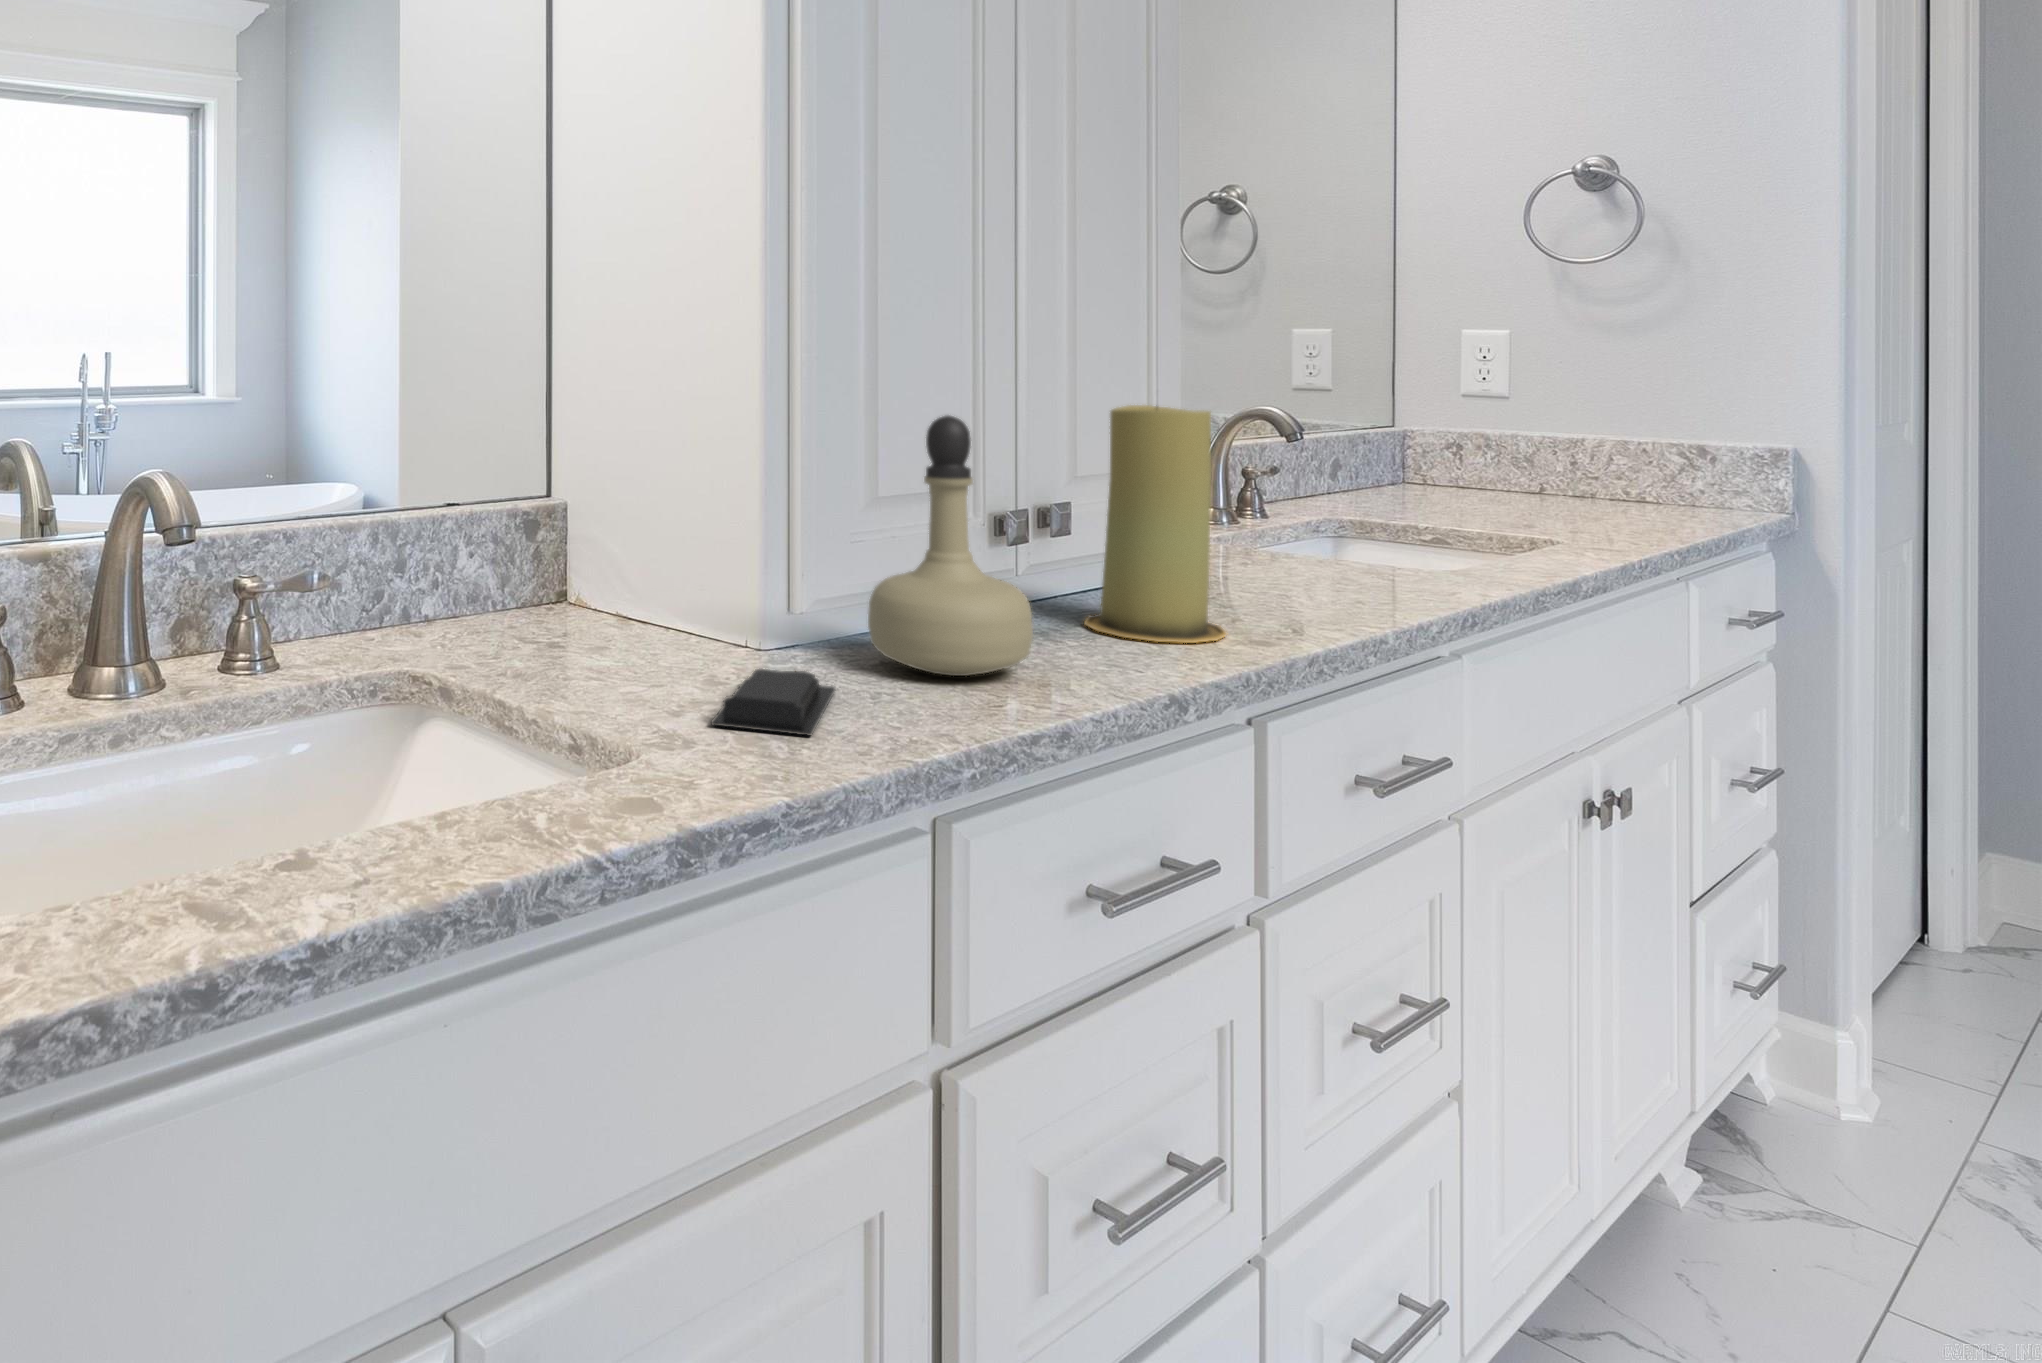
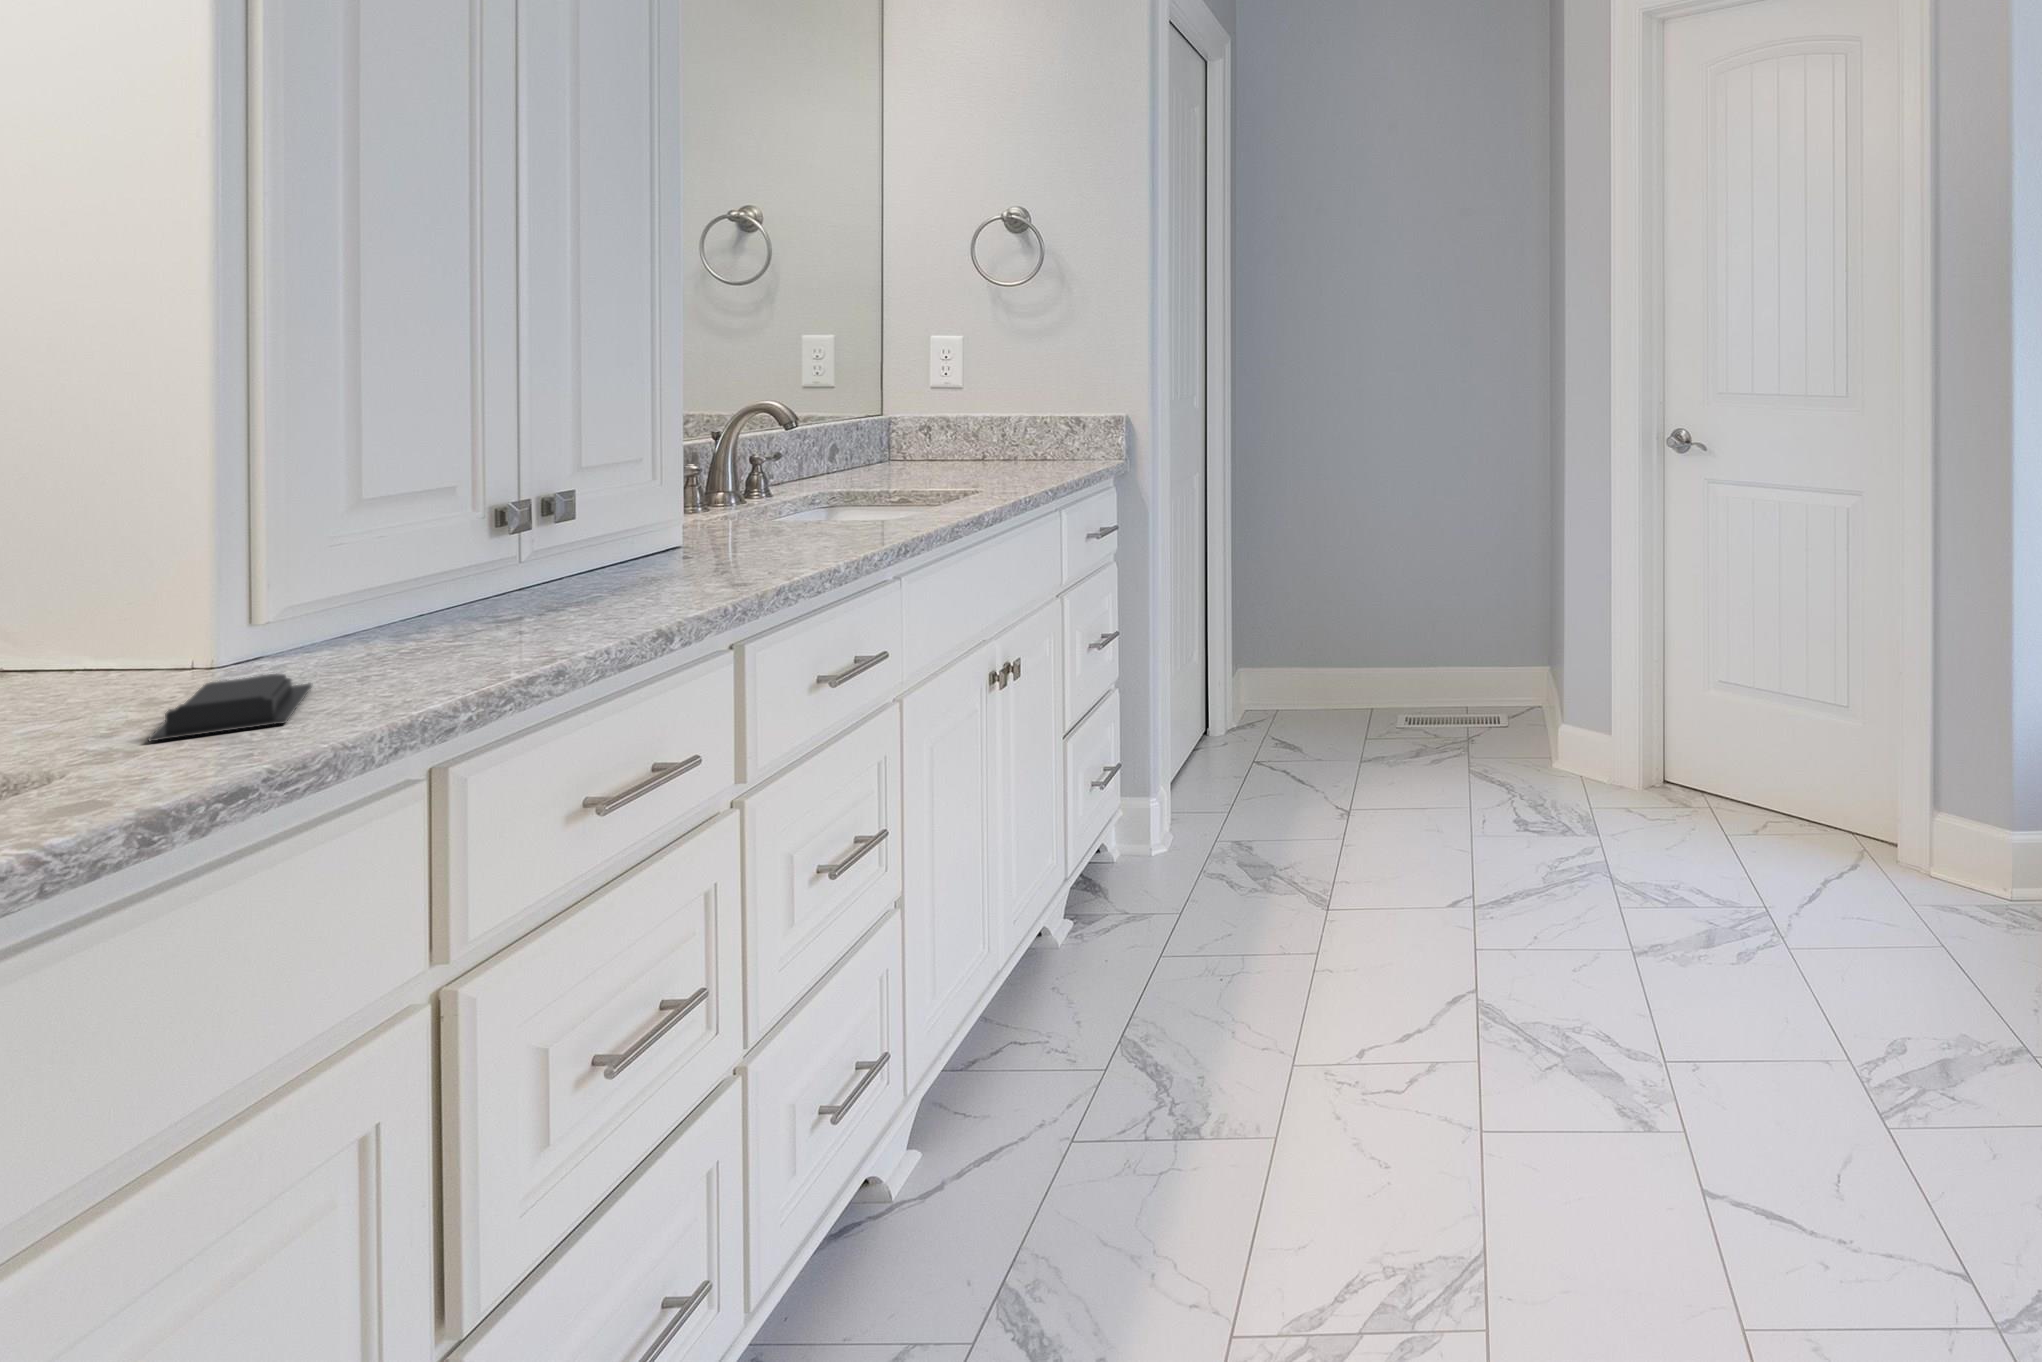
candle: present [1084,405,1227,643] -> none [590,400,718,599]
perfume bottle: present [868,416,1033,676] -> none [351,414,535,655]

